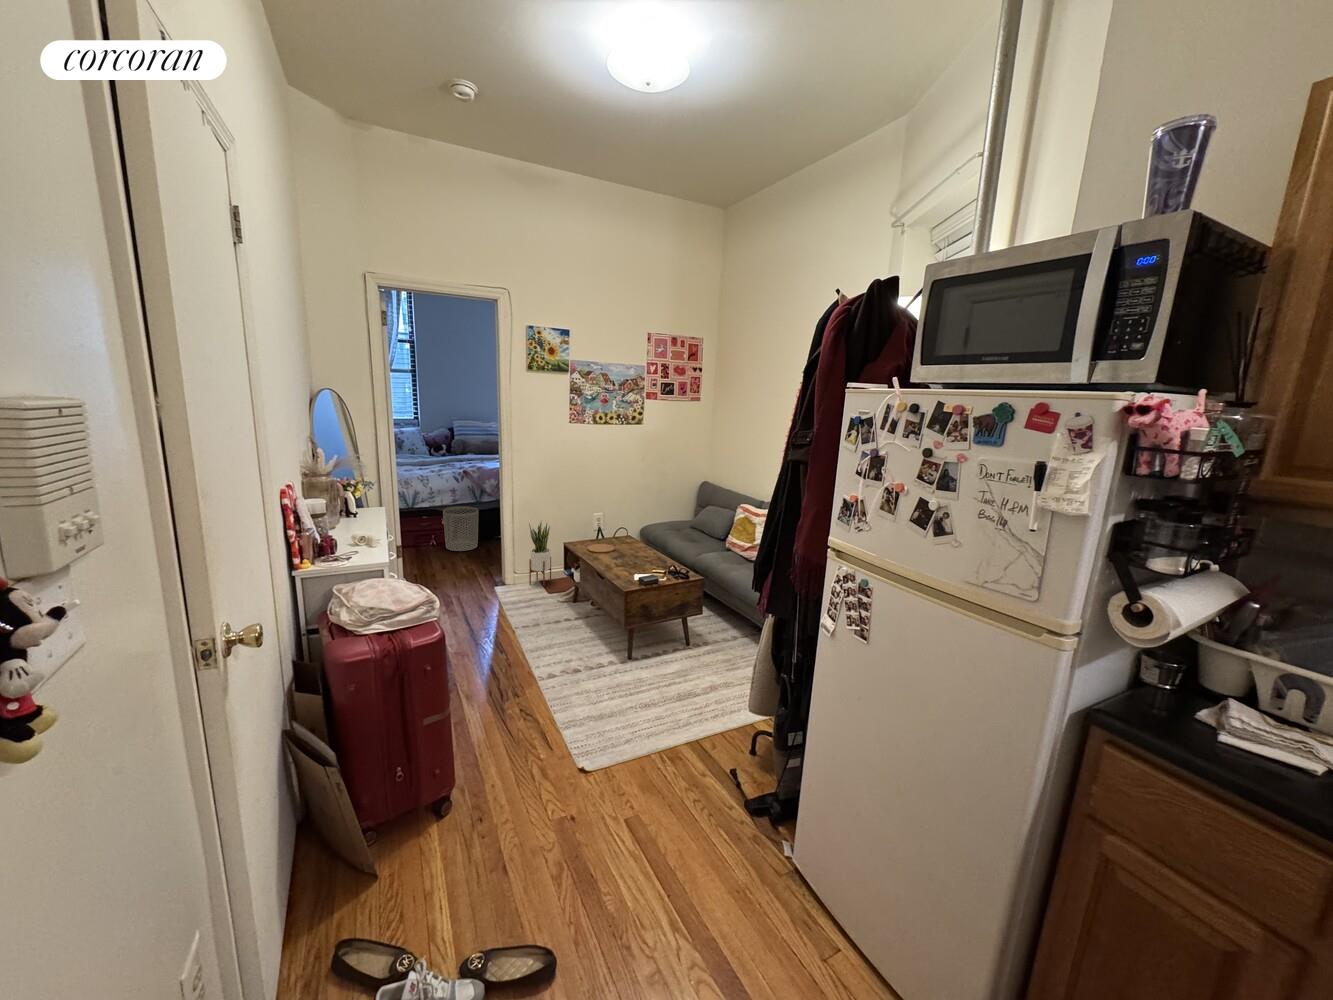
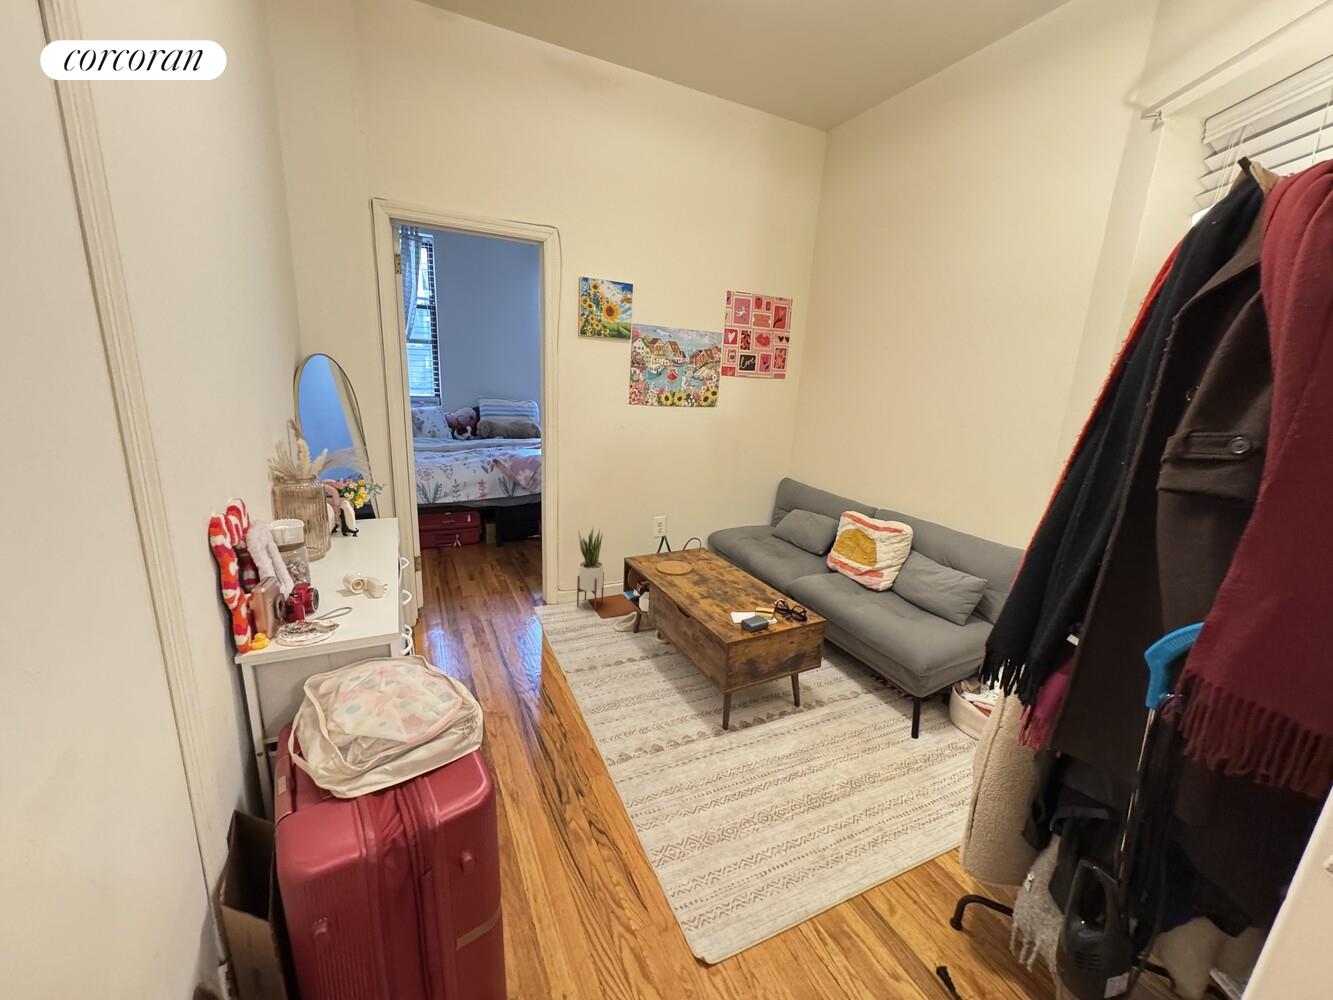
waste bin: present [443,506,479,551] -> none [469,503,511,558]

